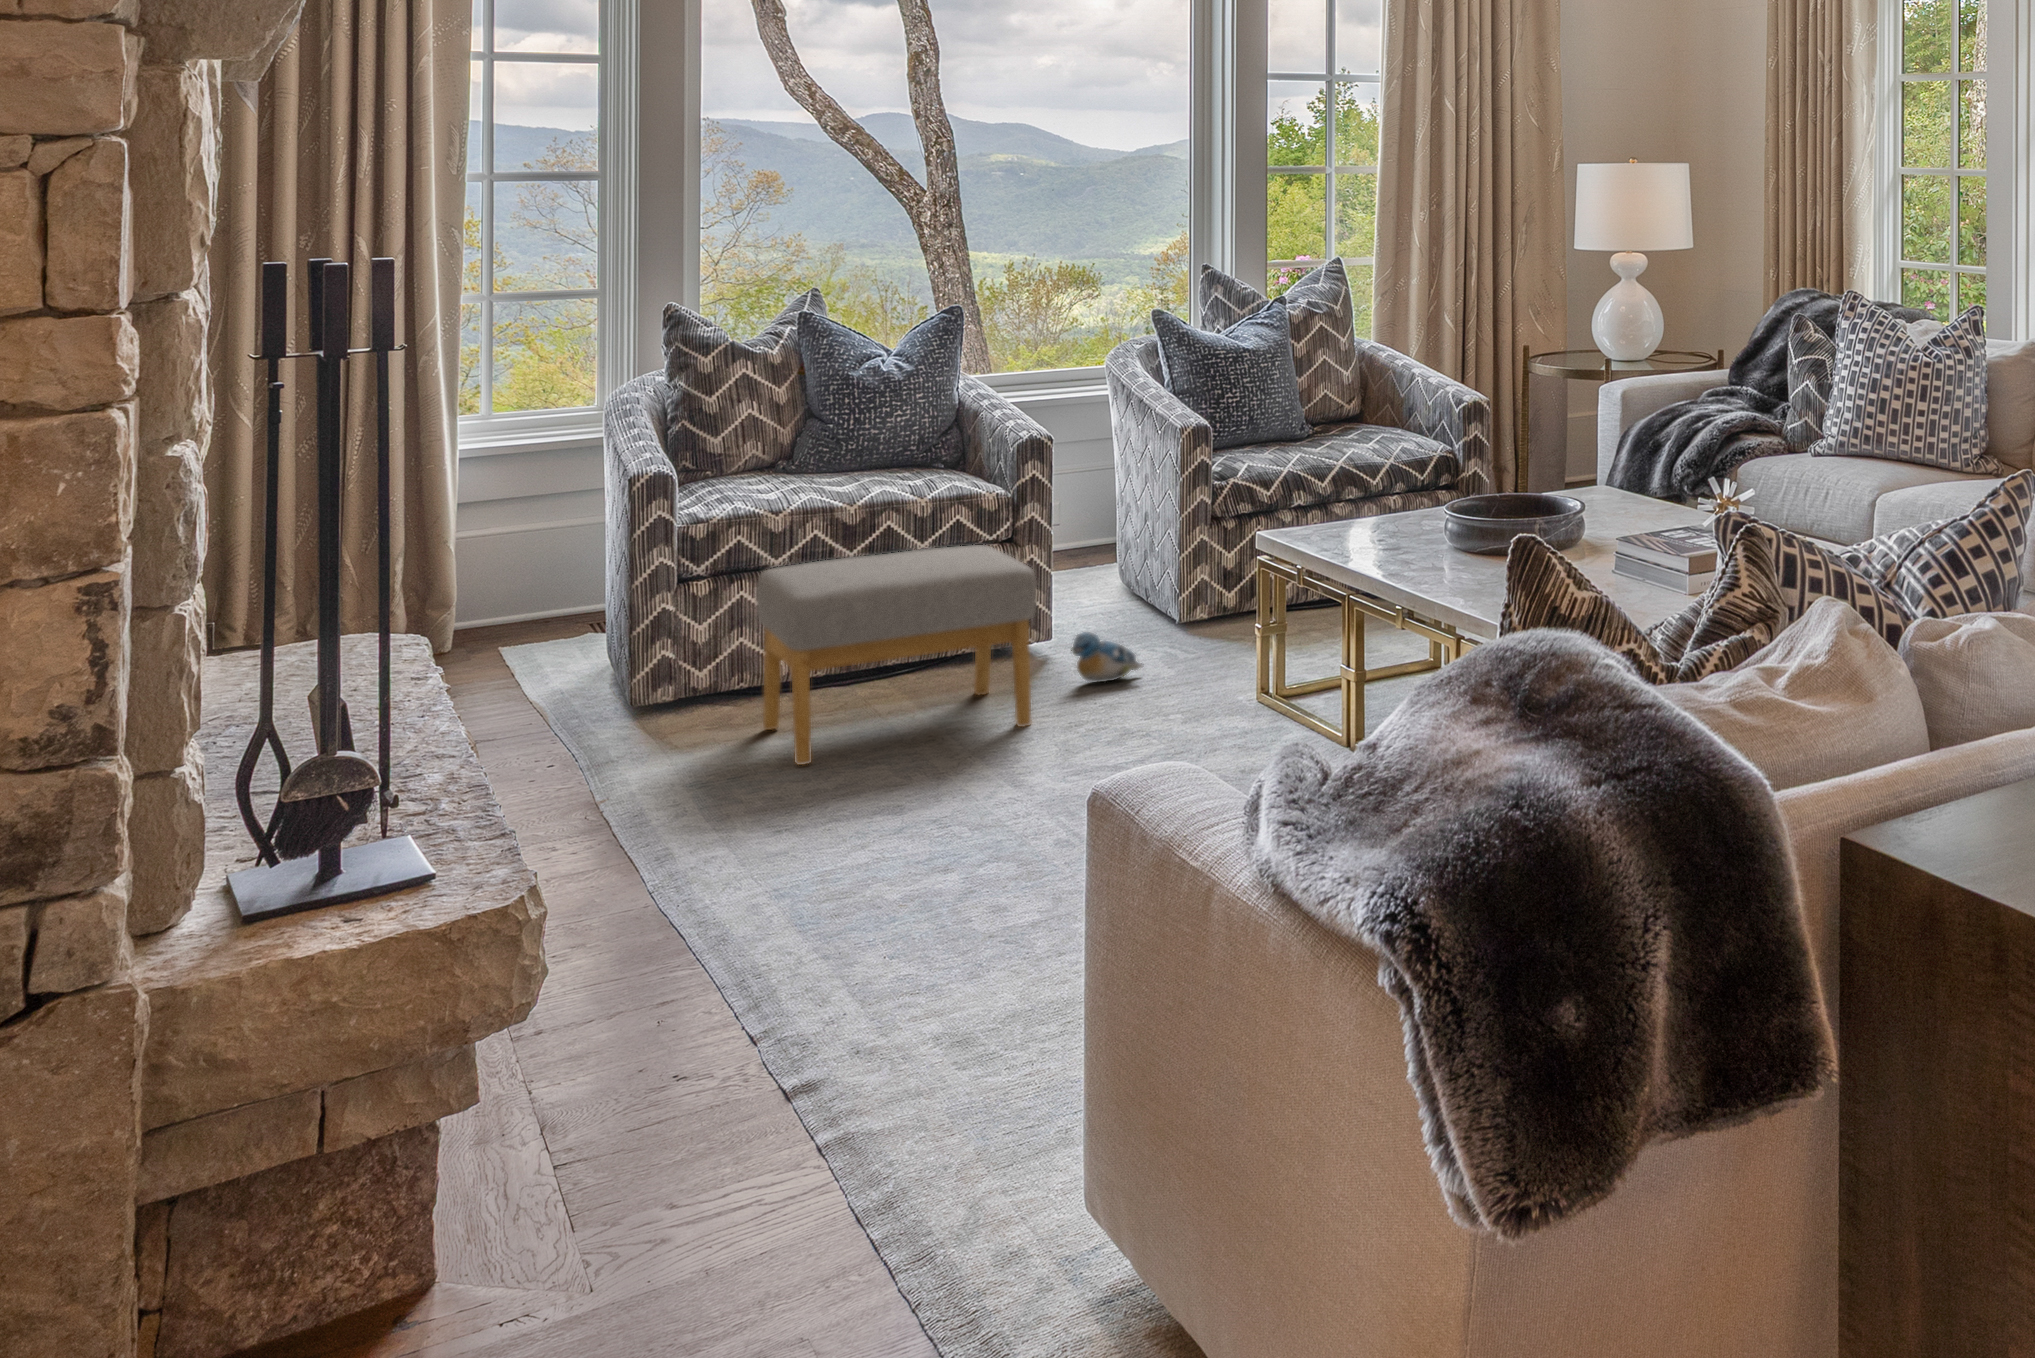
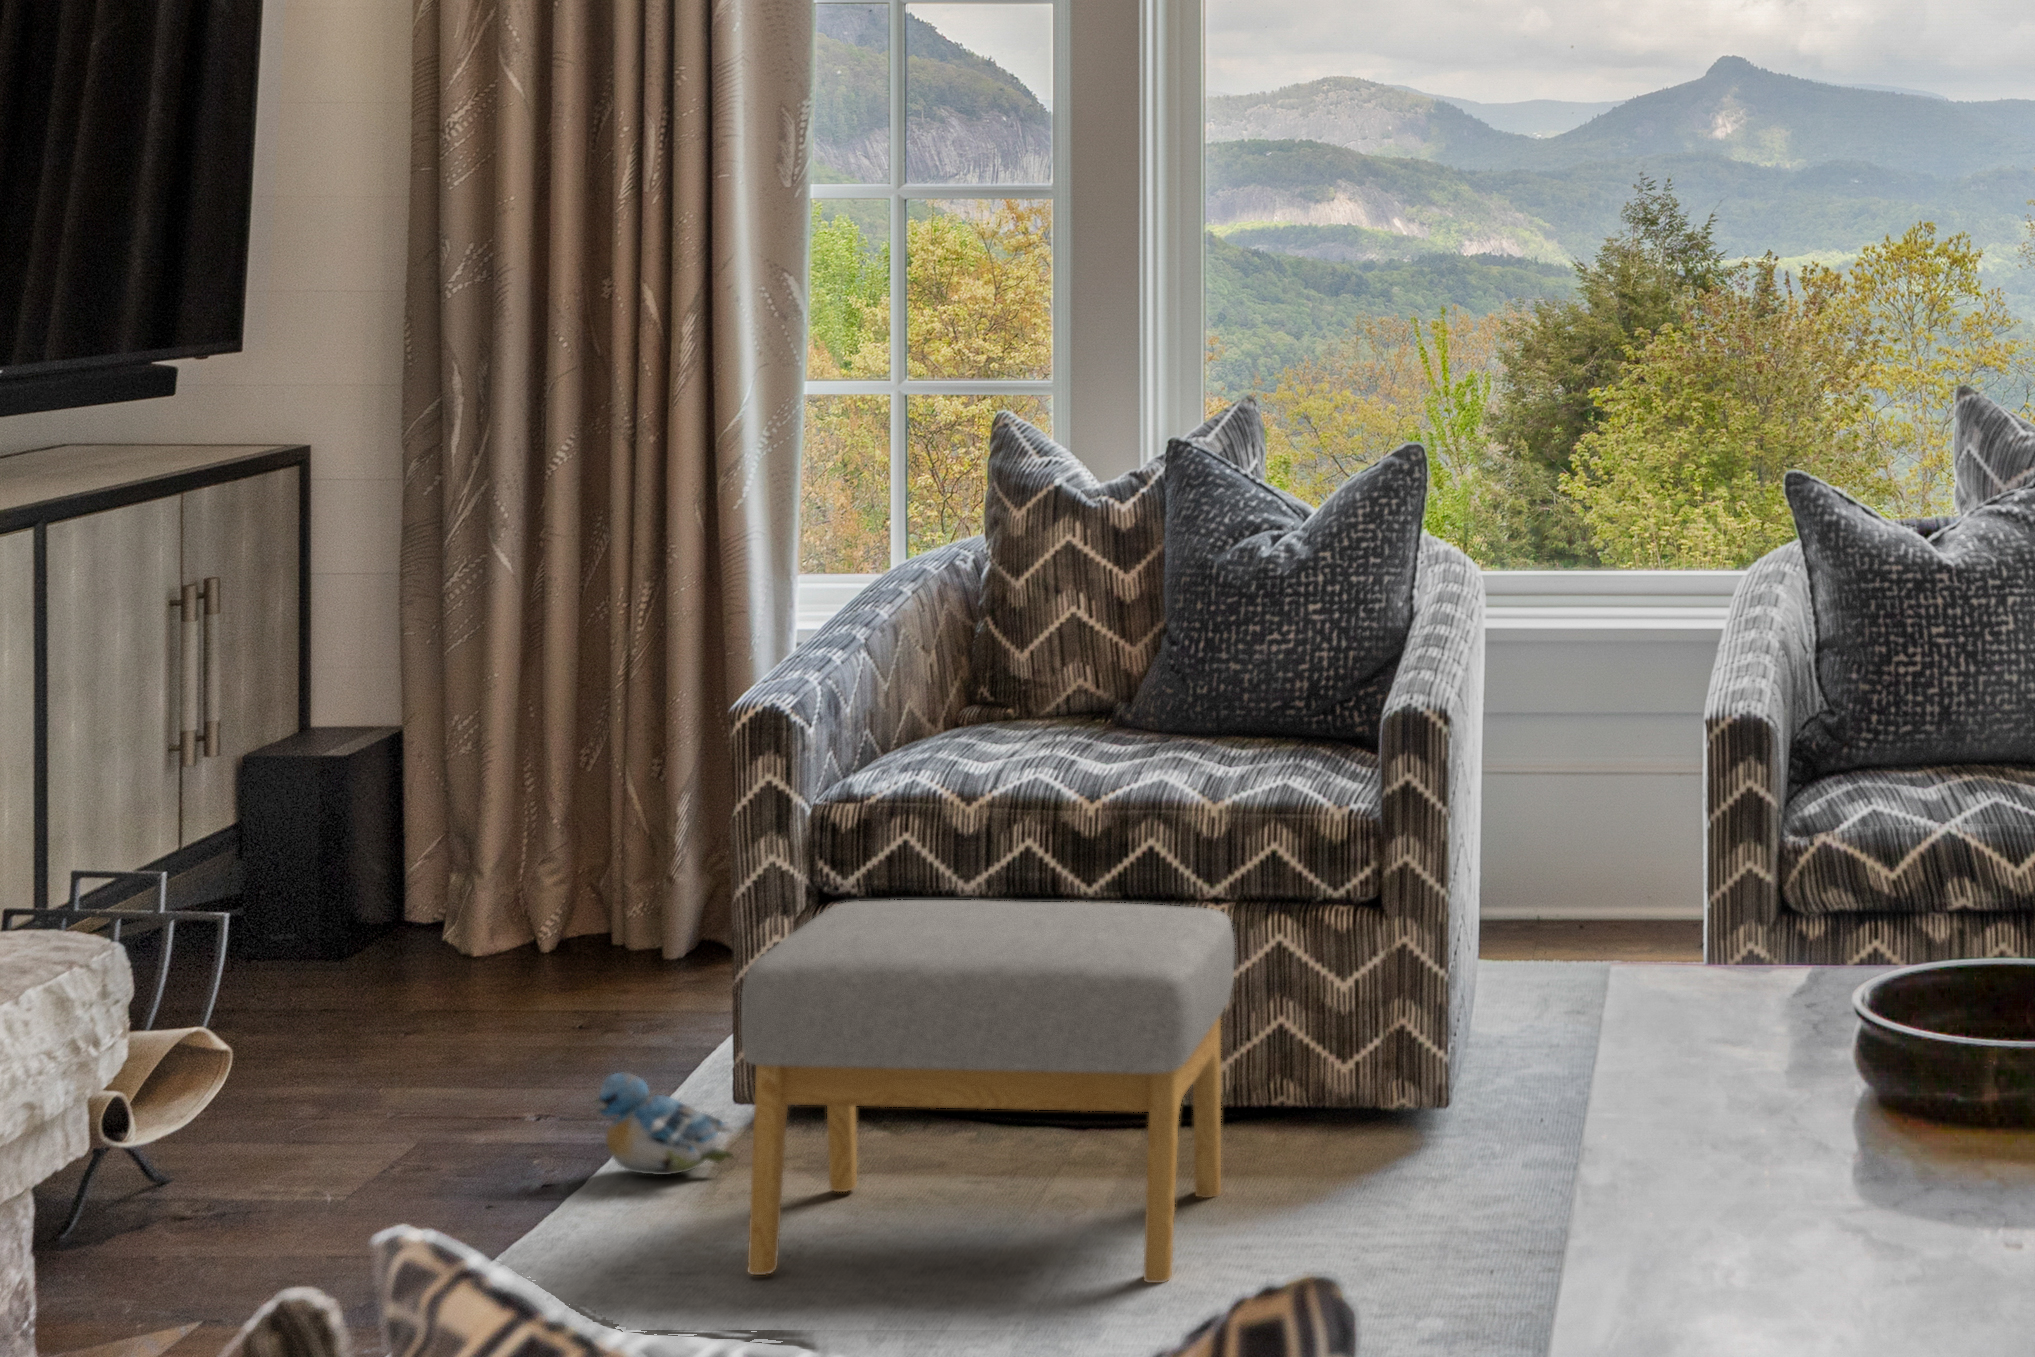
plush toy: present [1071,632,1143,682] -> present [596,1073,732,1175]

